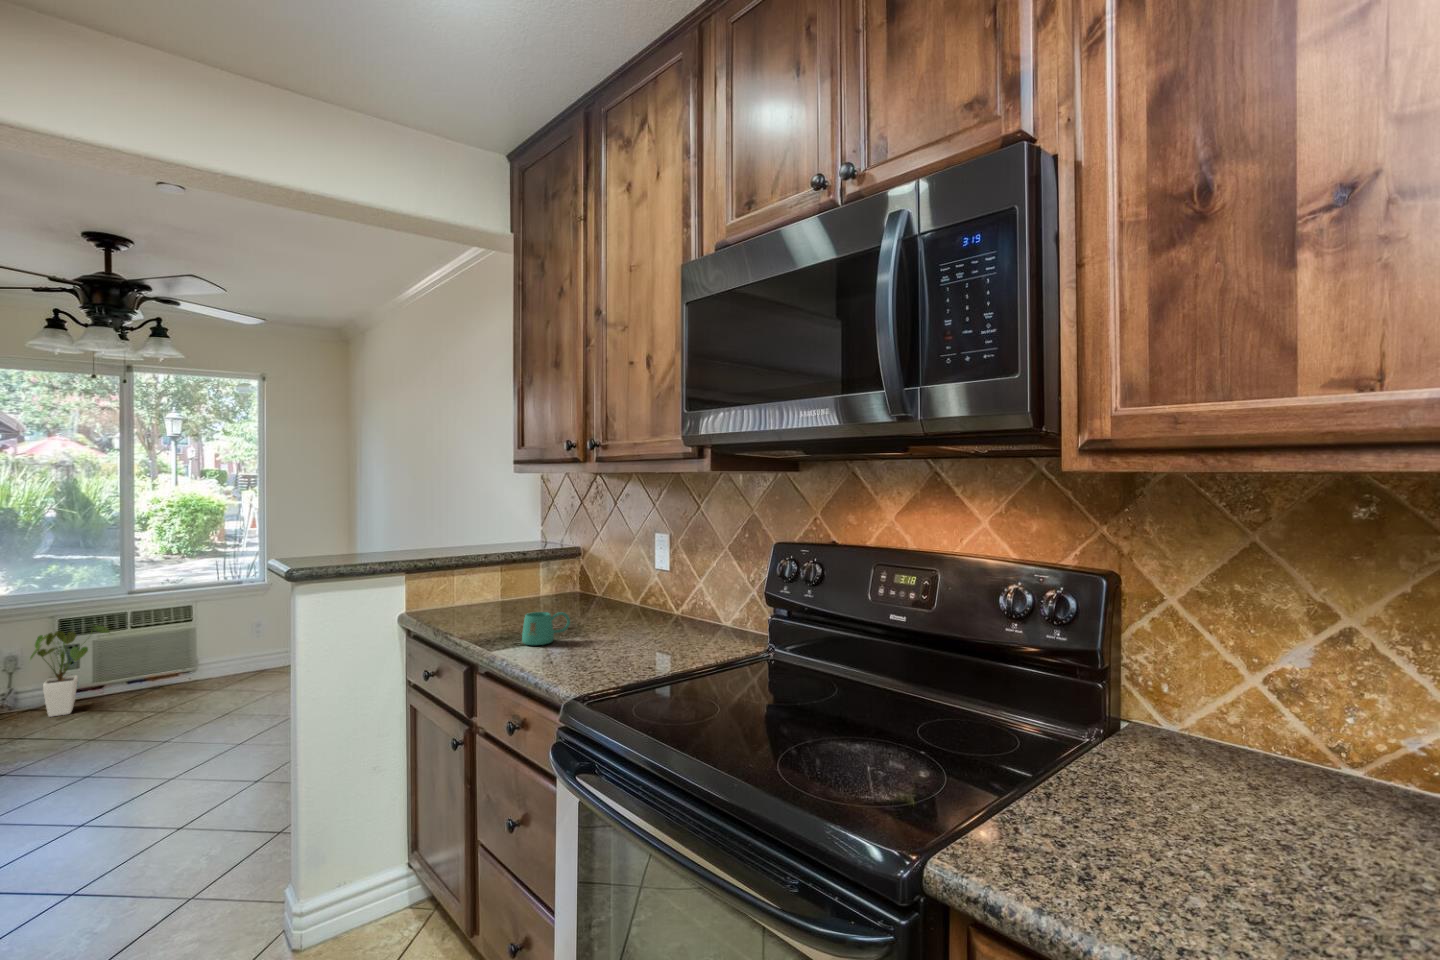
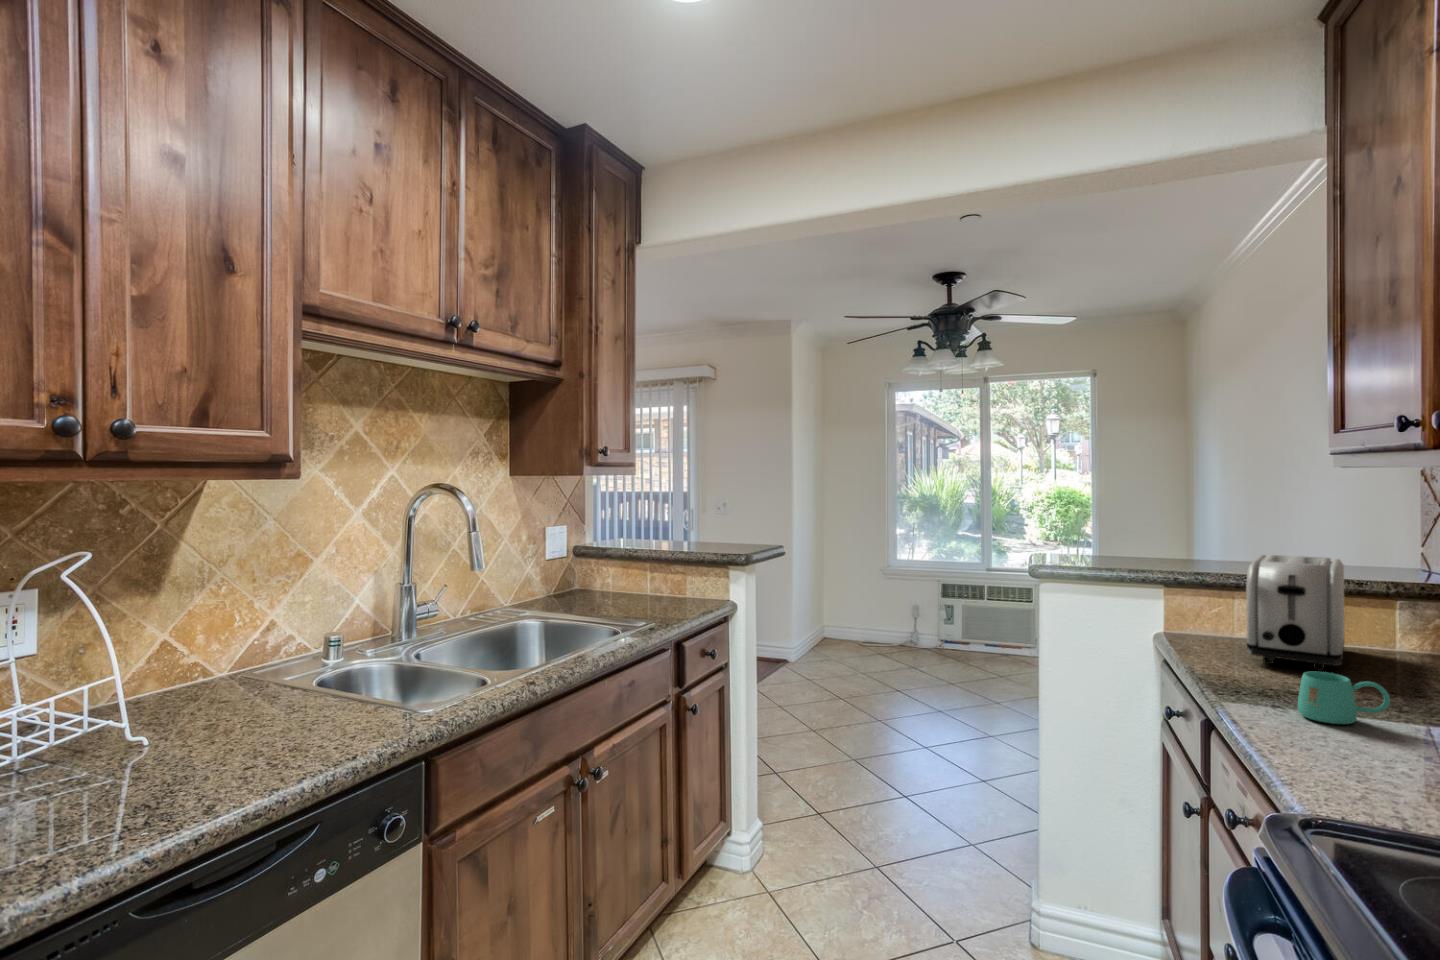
toaster: none [469,538,528,619] -> present [1246,555,1344,671]
house plant: present [30,624,110,717] -> none [922,590,974,660]

